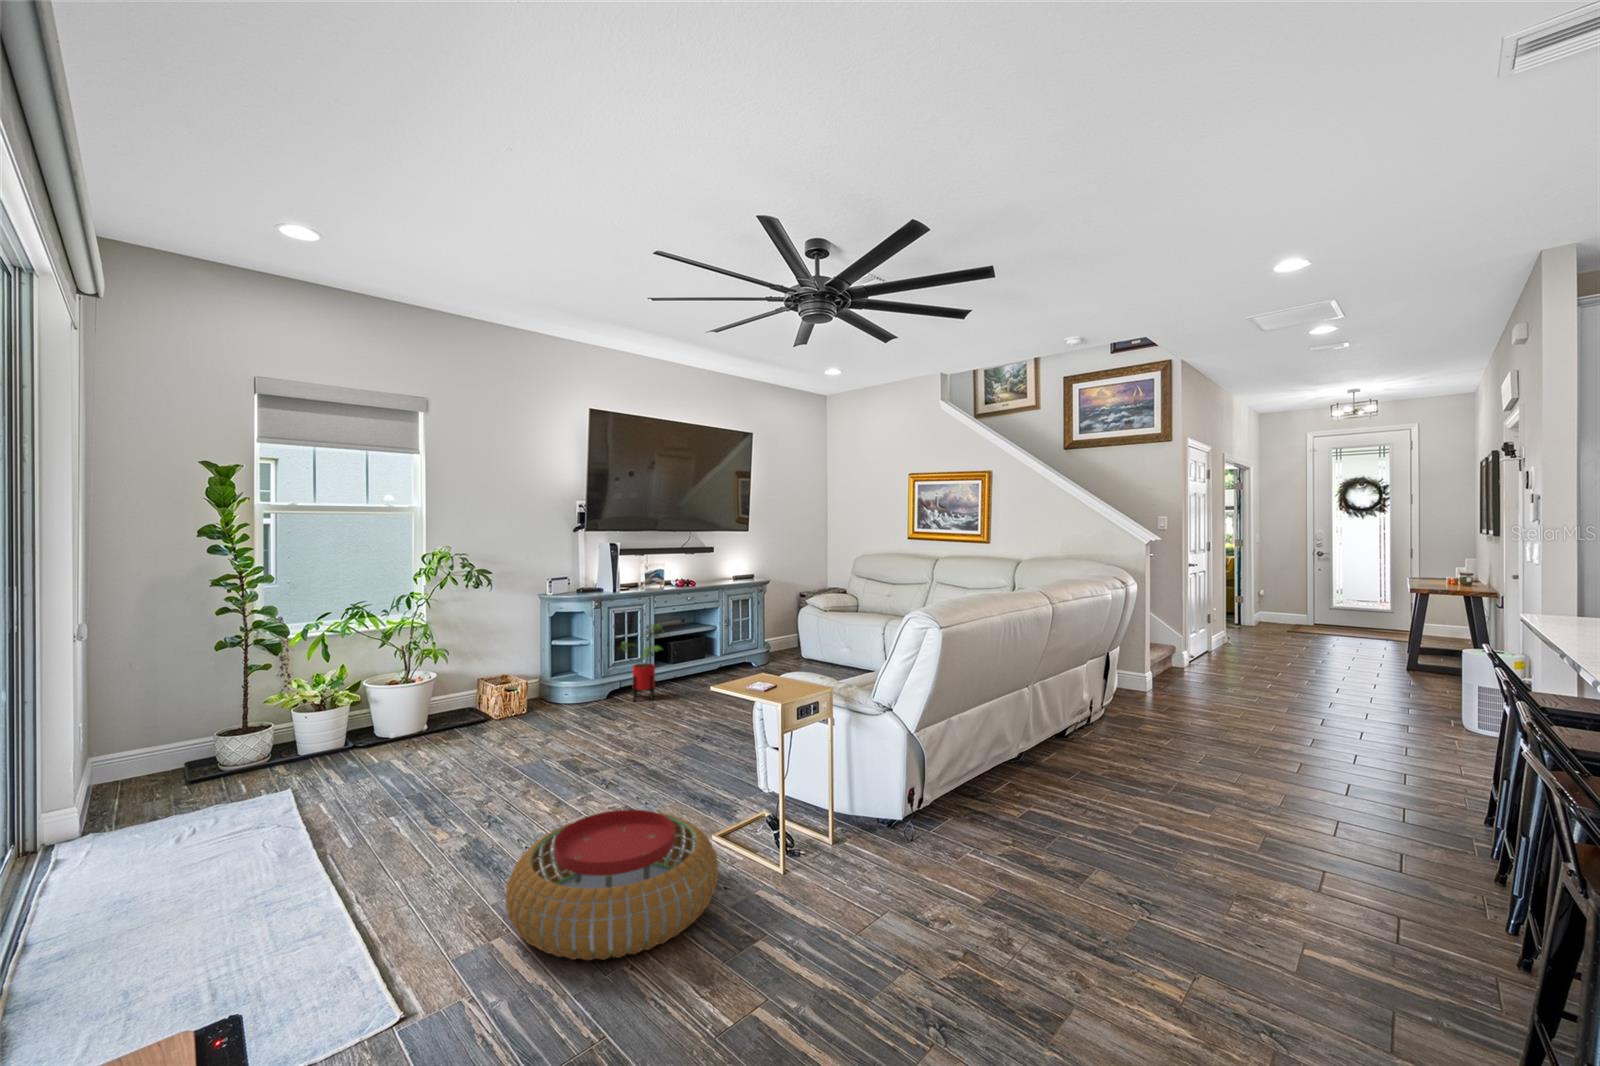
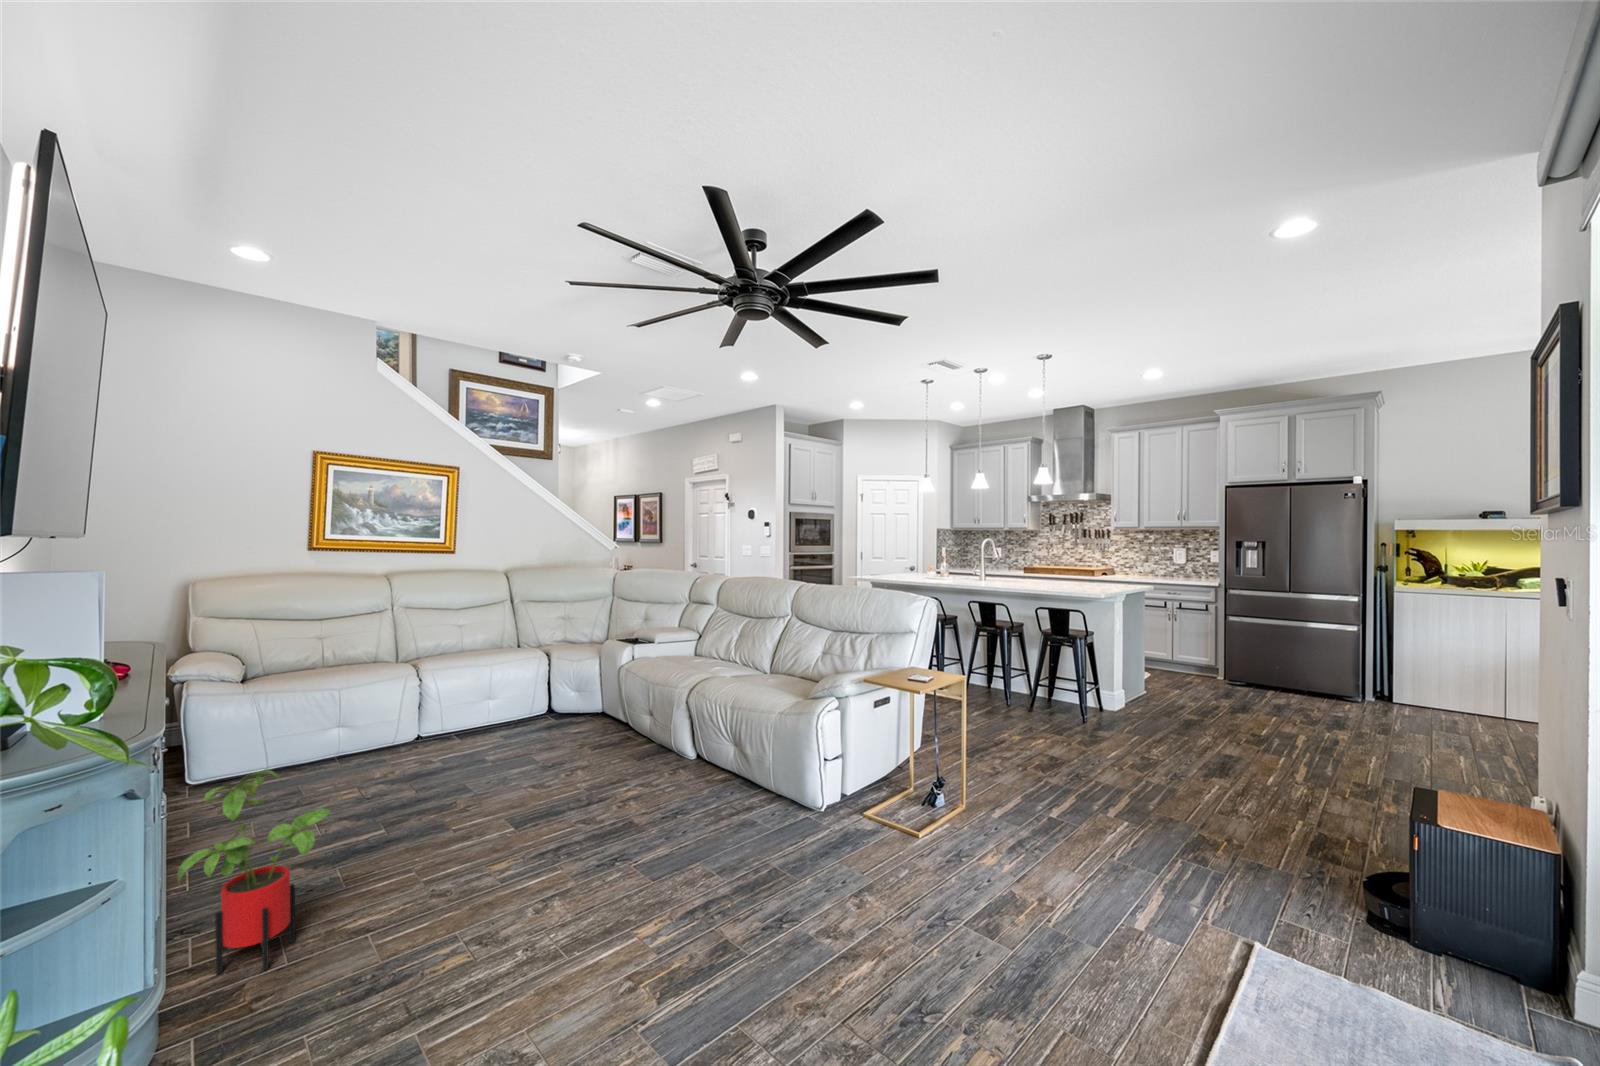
pouf: present [506,809,718,960] -> none [961,790,1149,918]

